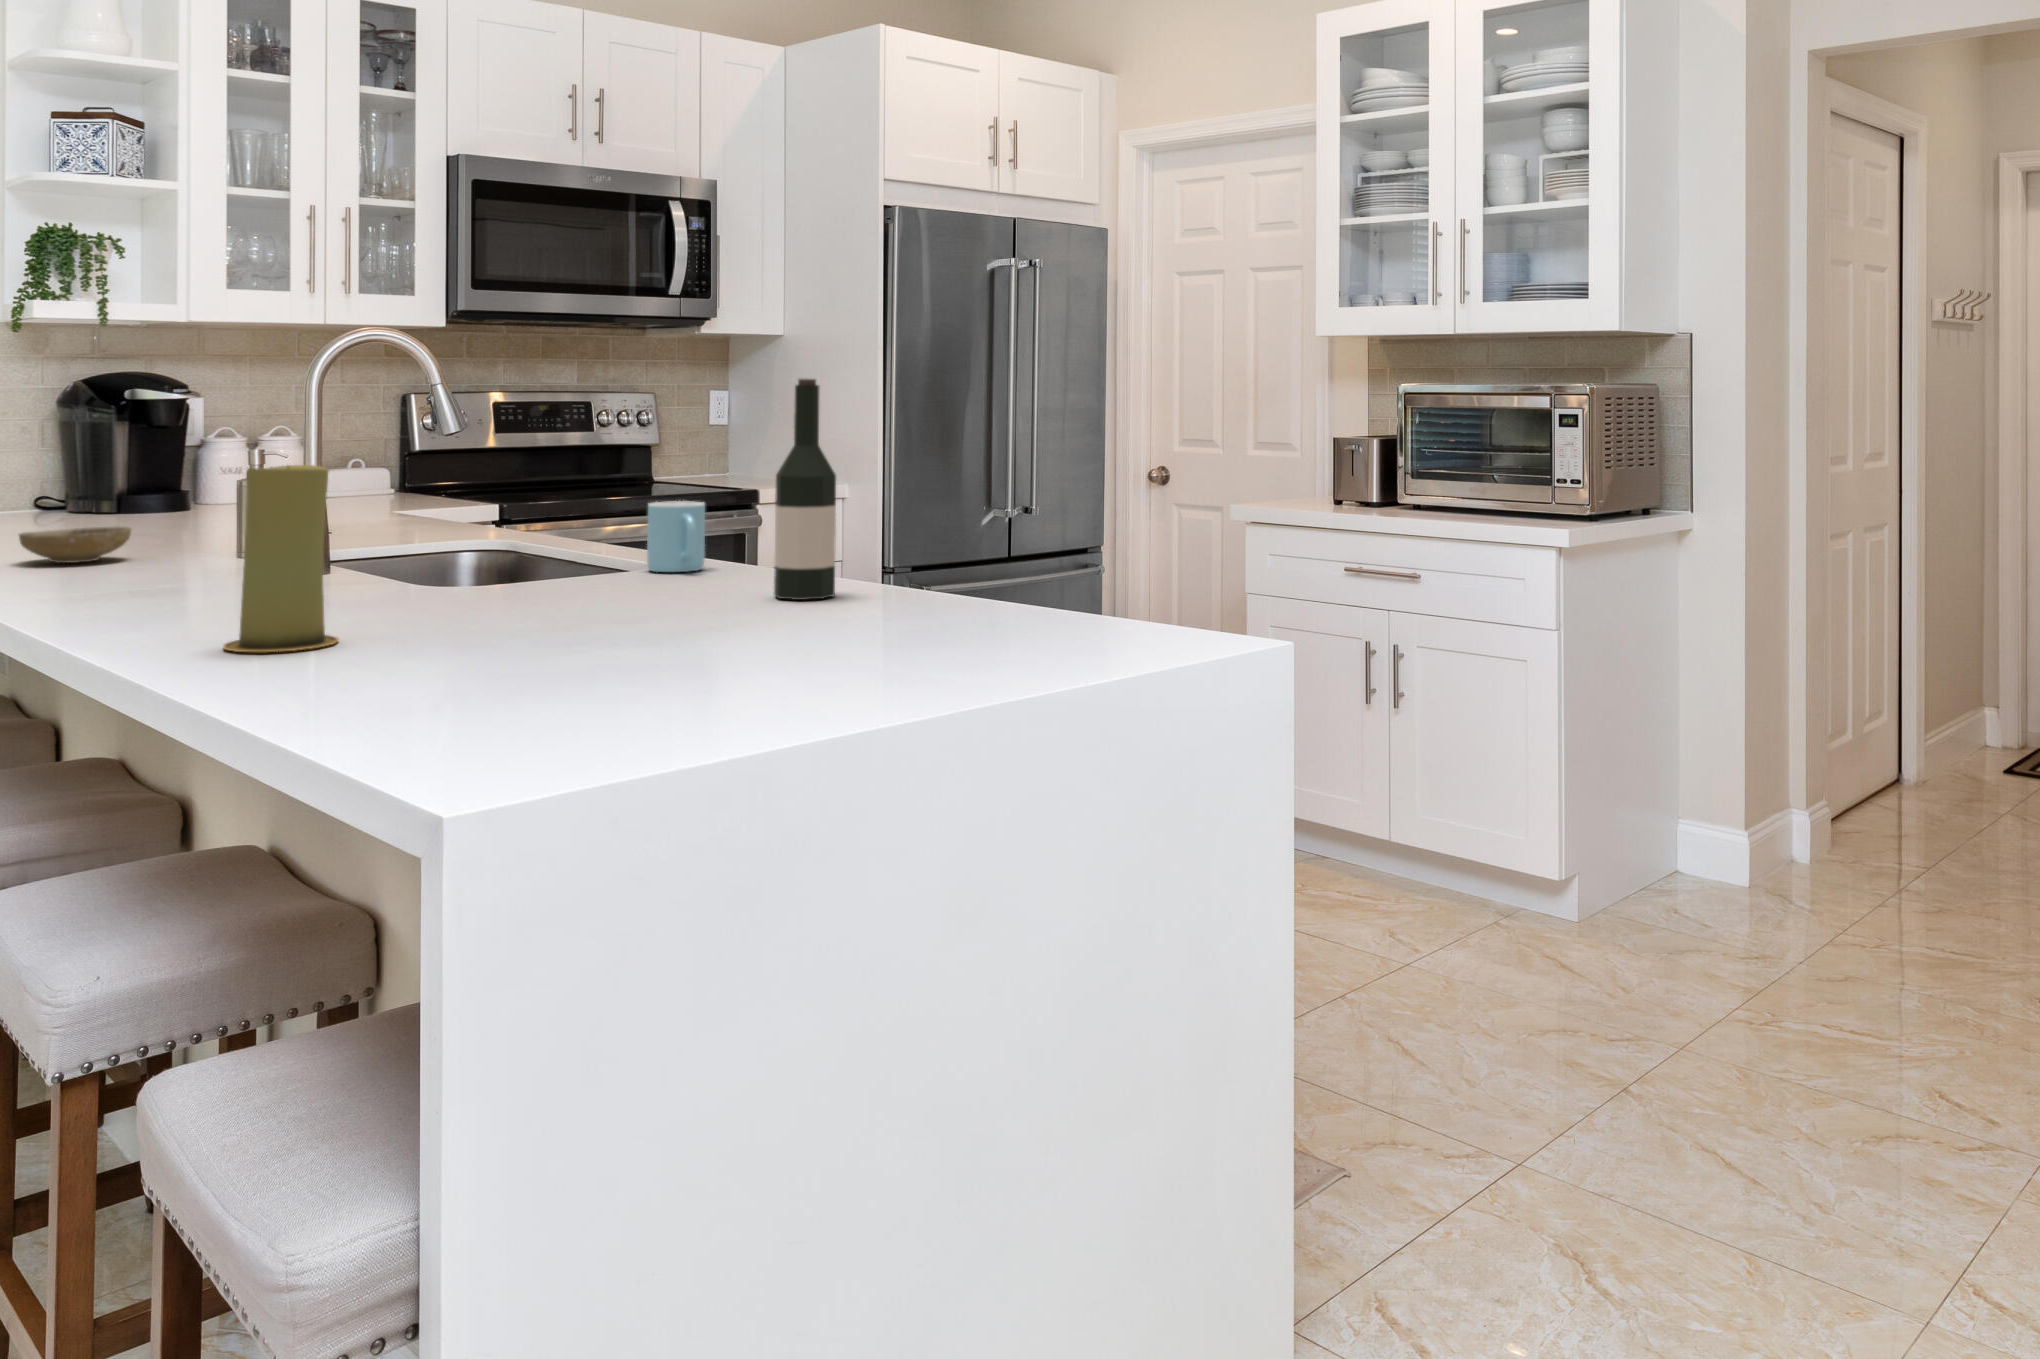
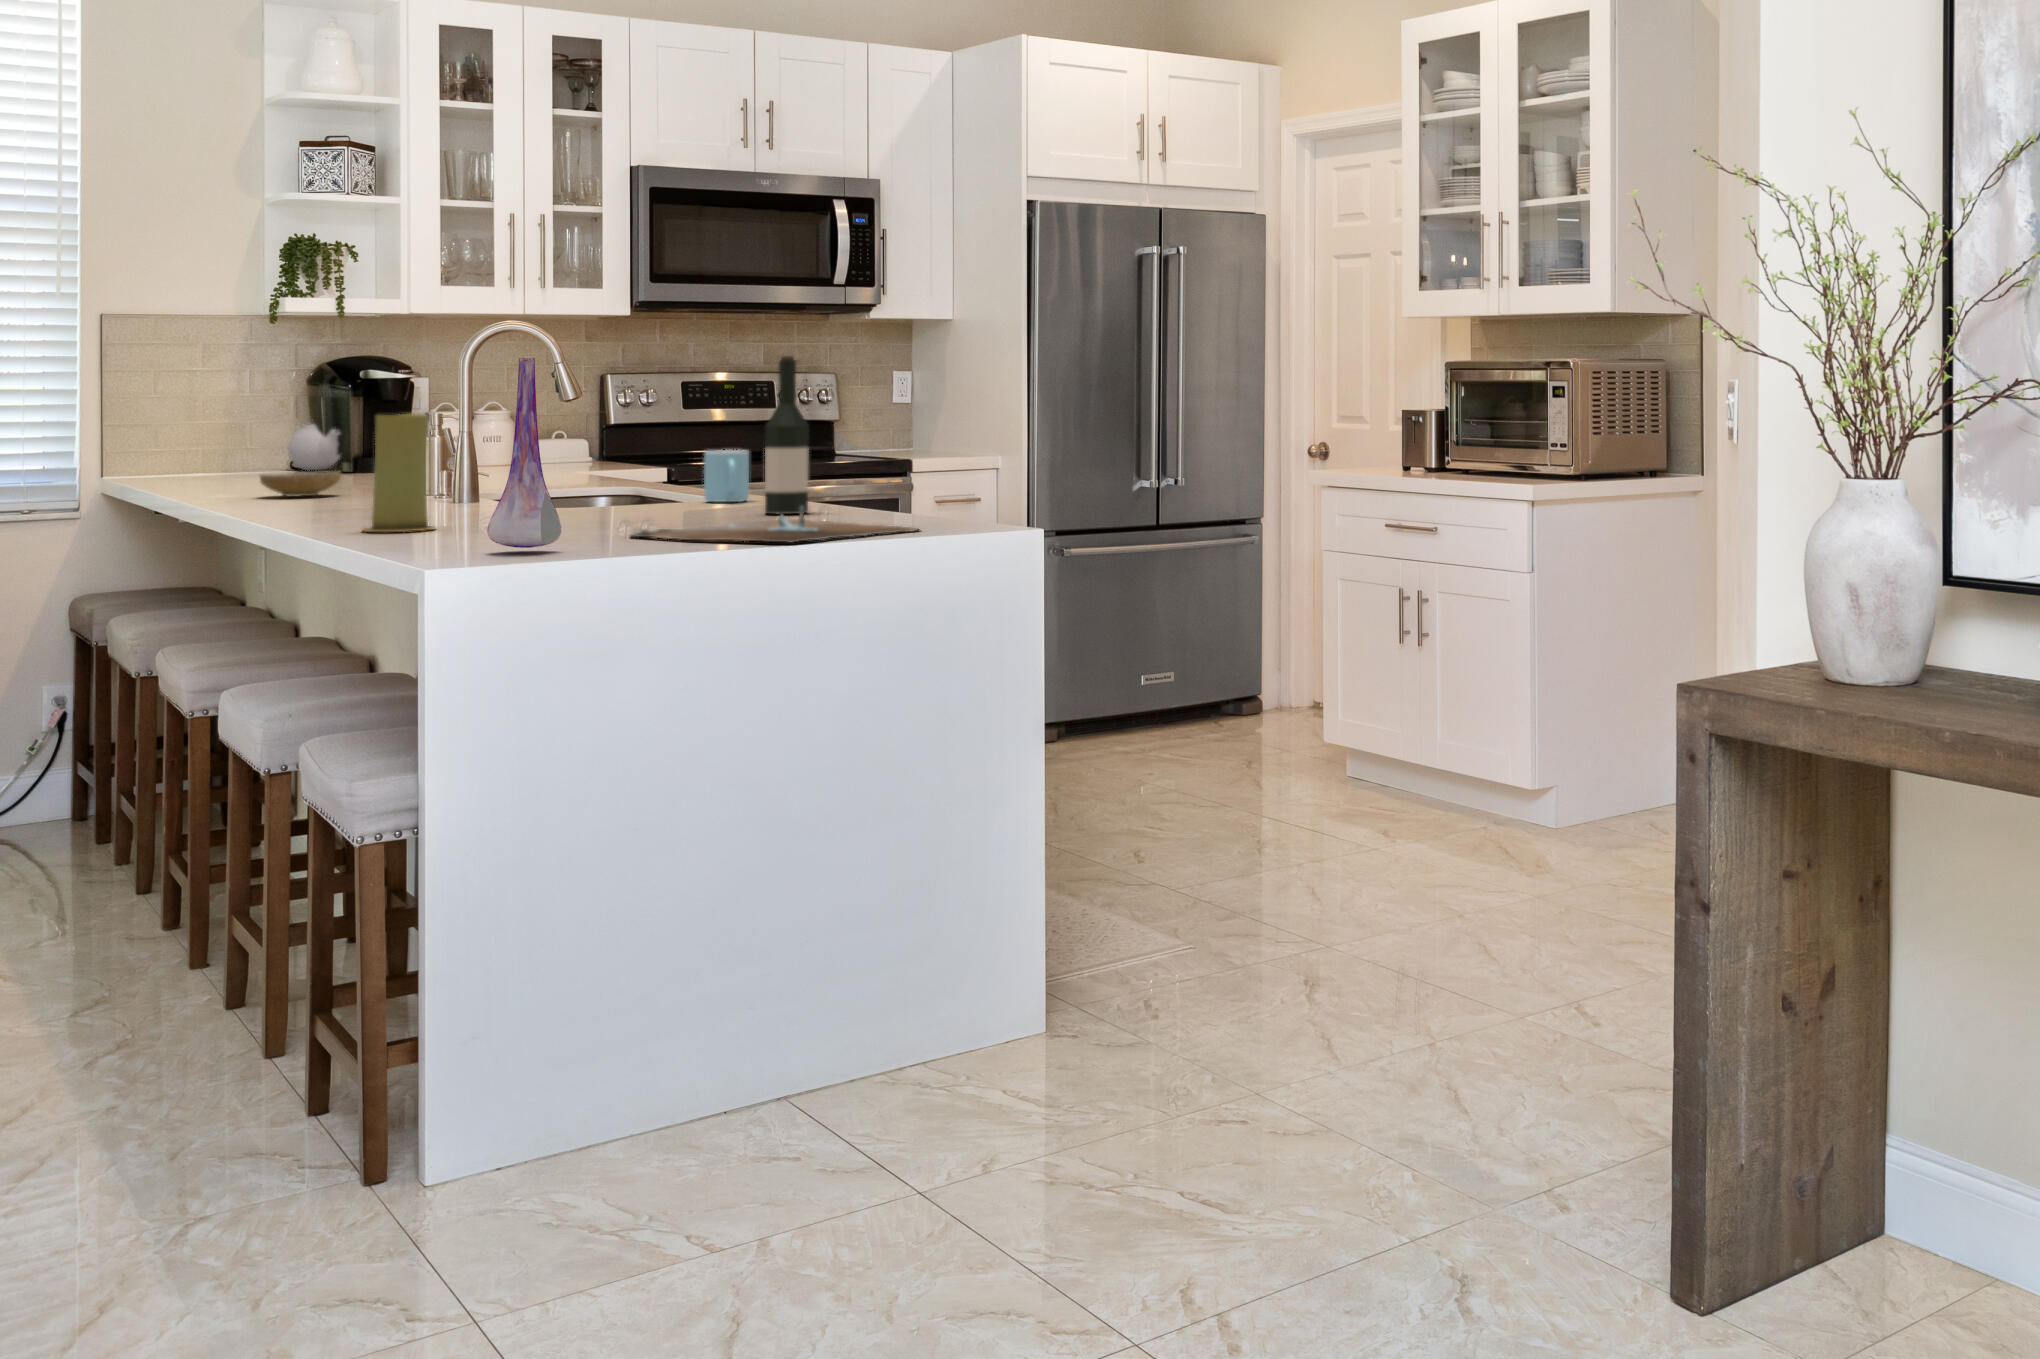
vase: none [487,379,617,711] -> present [488,358,561,548]
teapot: none [31,447,99,509] -> present [288,425,340,470]
cutting board: none [664,607,1083,679] -> present [630,506,918,542]

